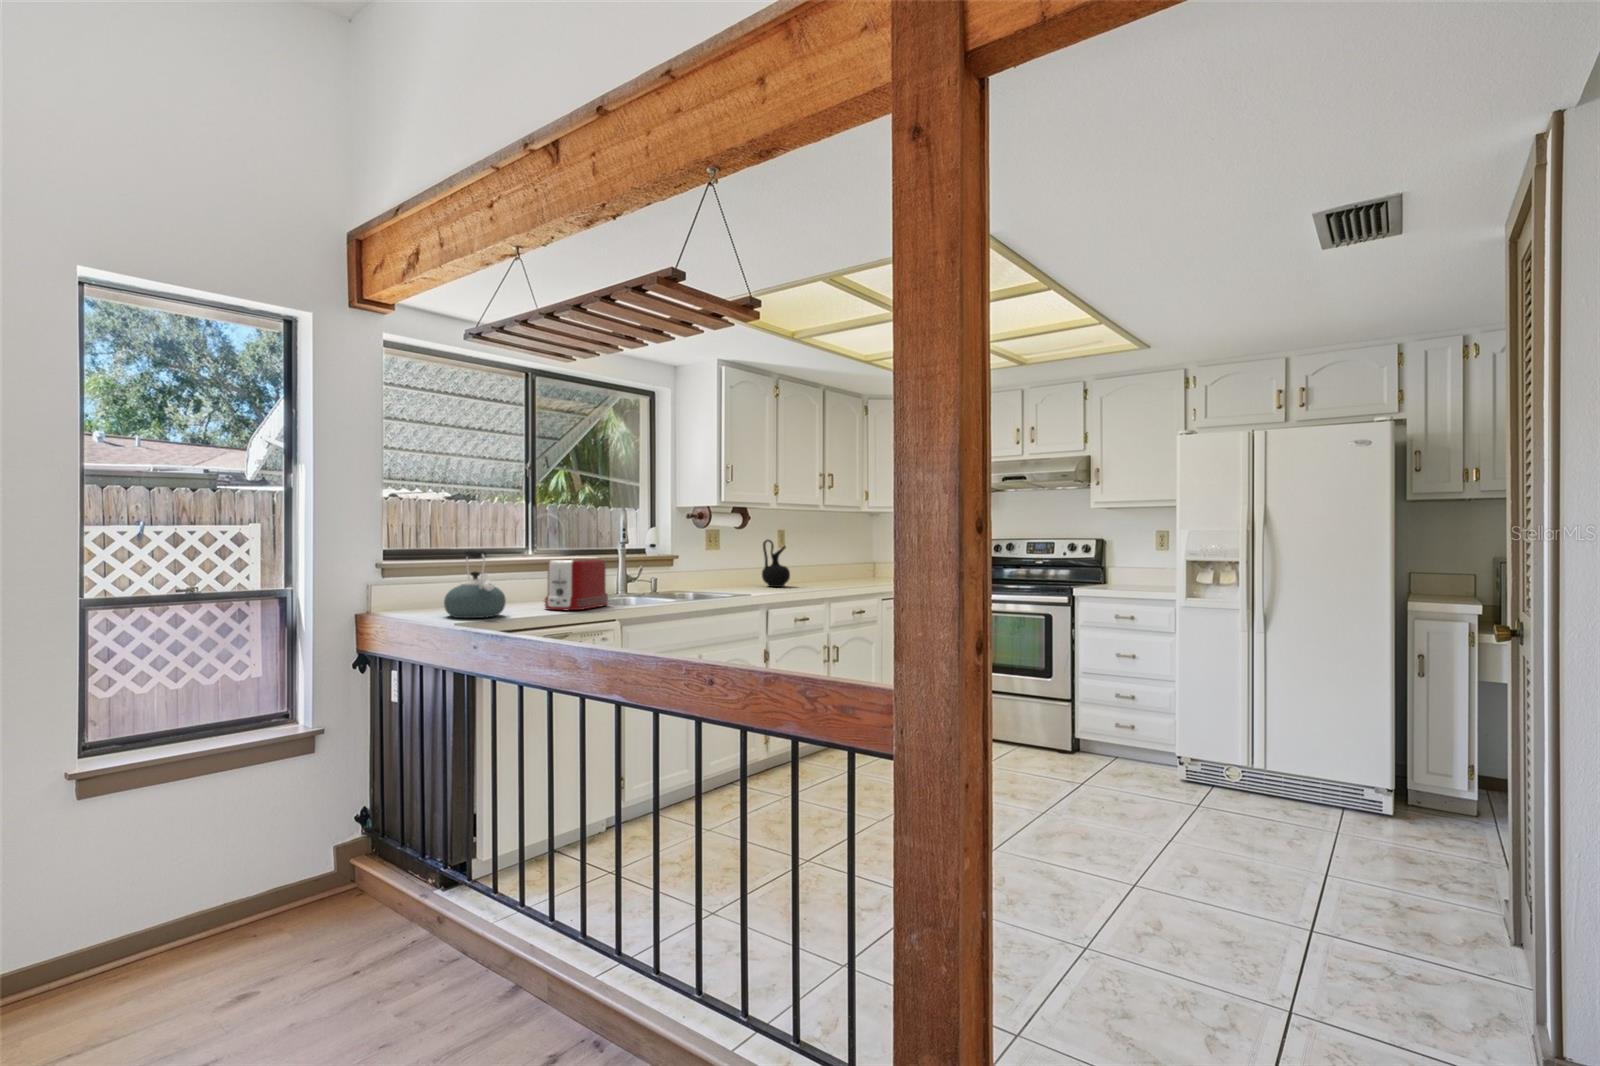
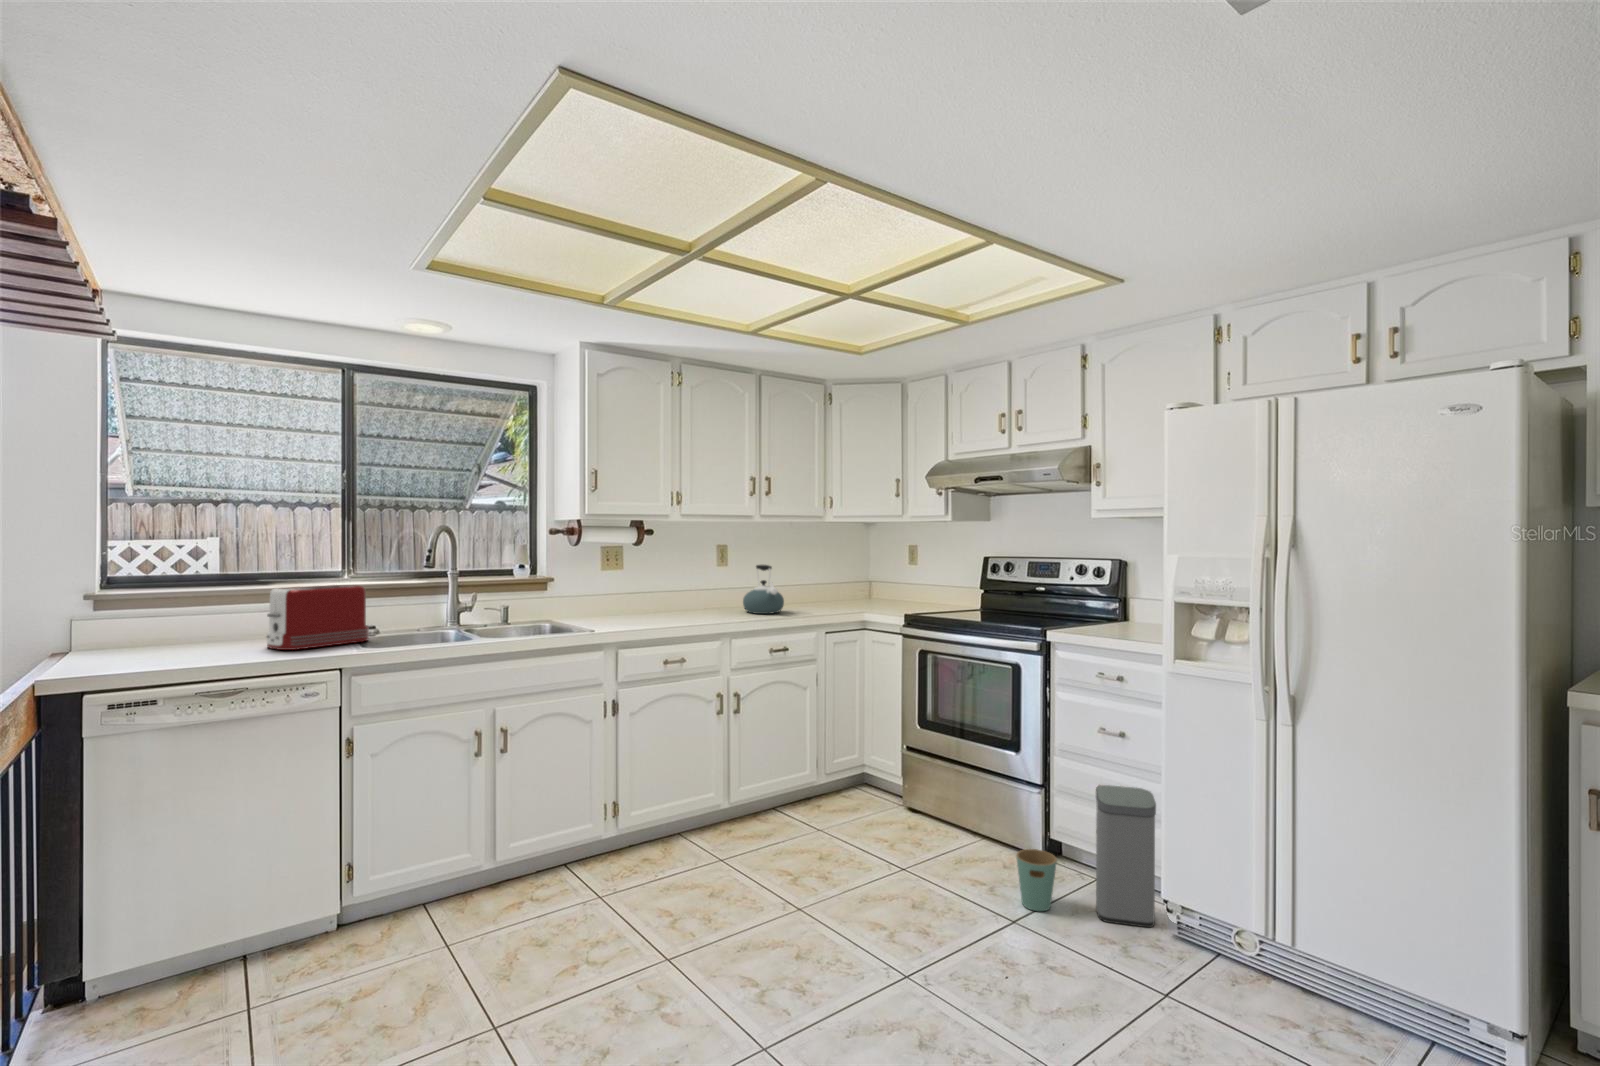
ceramic jug: present [762,540,790,587] -> none [681,556,715,612]
kettle: present [444,550,506,618] -> present [743,565,784,614]
trash can: none [1077,688,1170,778] -> present [1016,785,1156,927]

